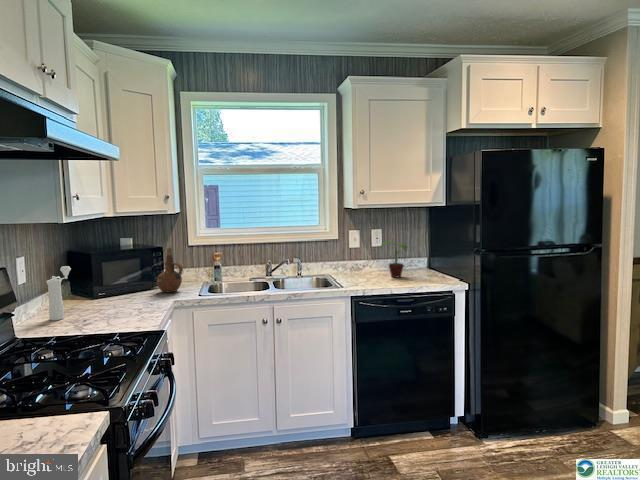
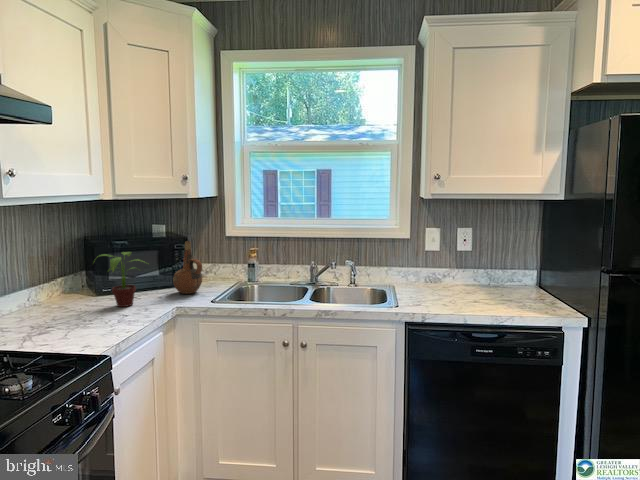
potted plant: present [381,241,407,278] -> present [100,252,143,307]
pepper mill: present [46,266,71,320] -> none [20,258,59,321]

